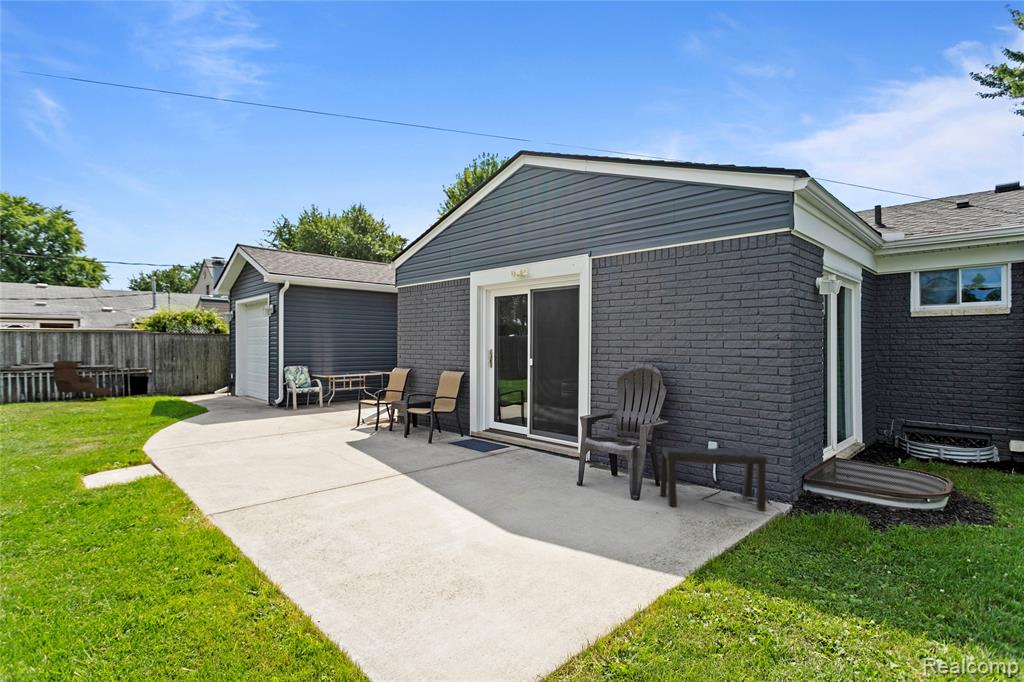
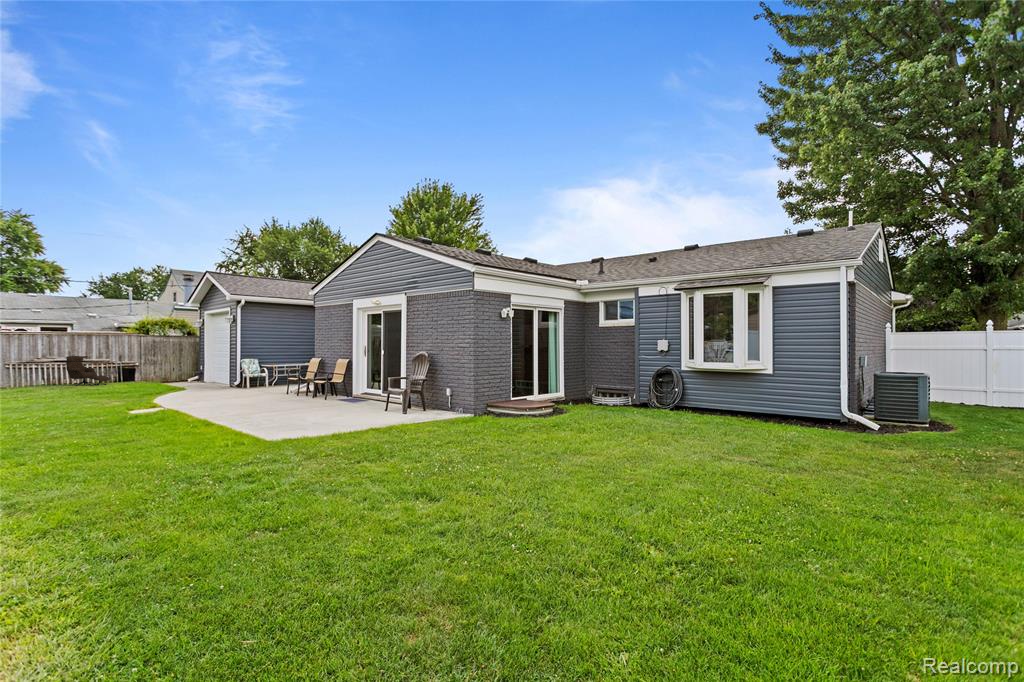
bench: present [660,447,767,511] -> none [414,392,461,418]

